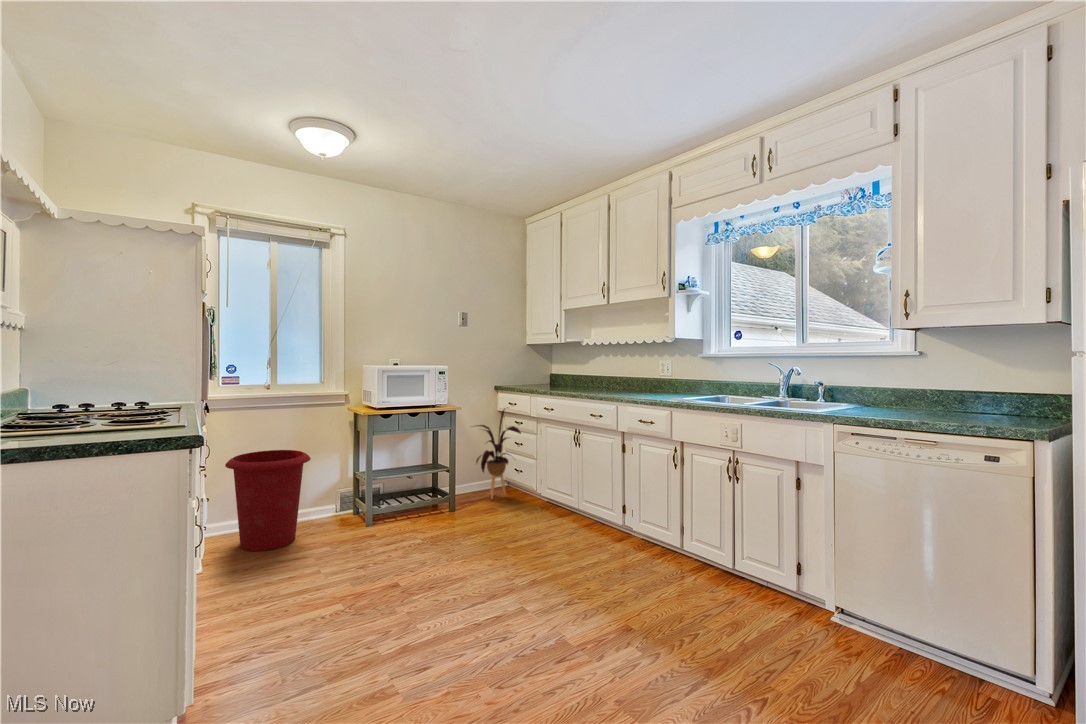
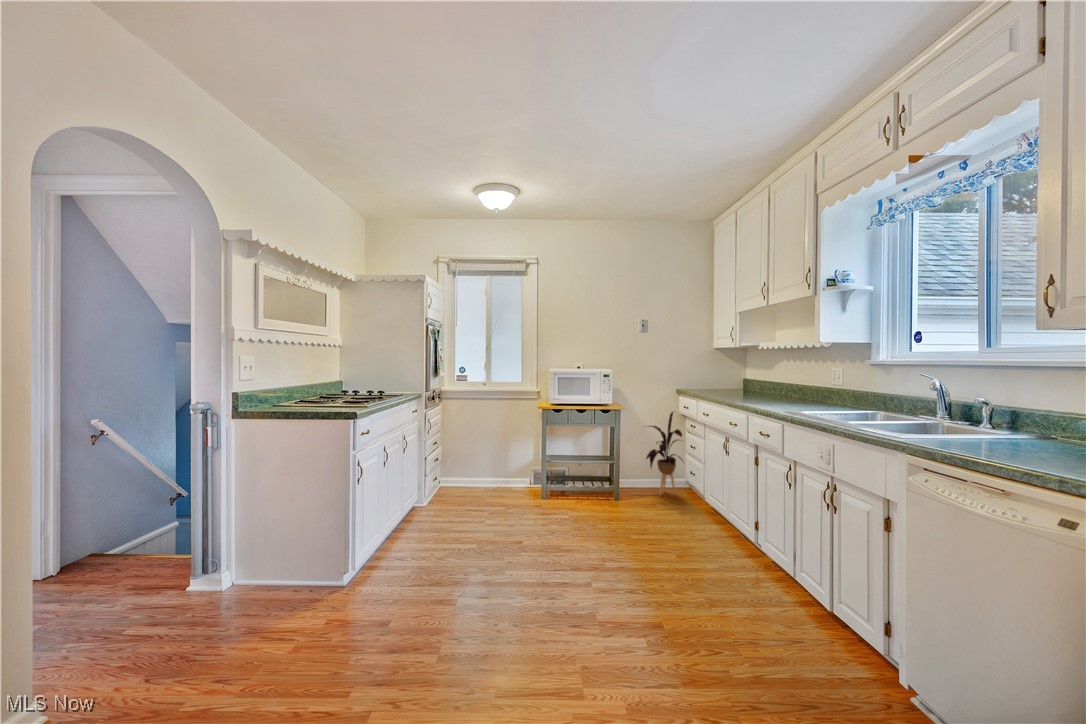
waste bin: present [225,450,311,551] -> none [454,431,506,499]

